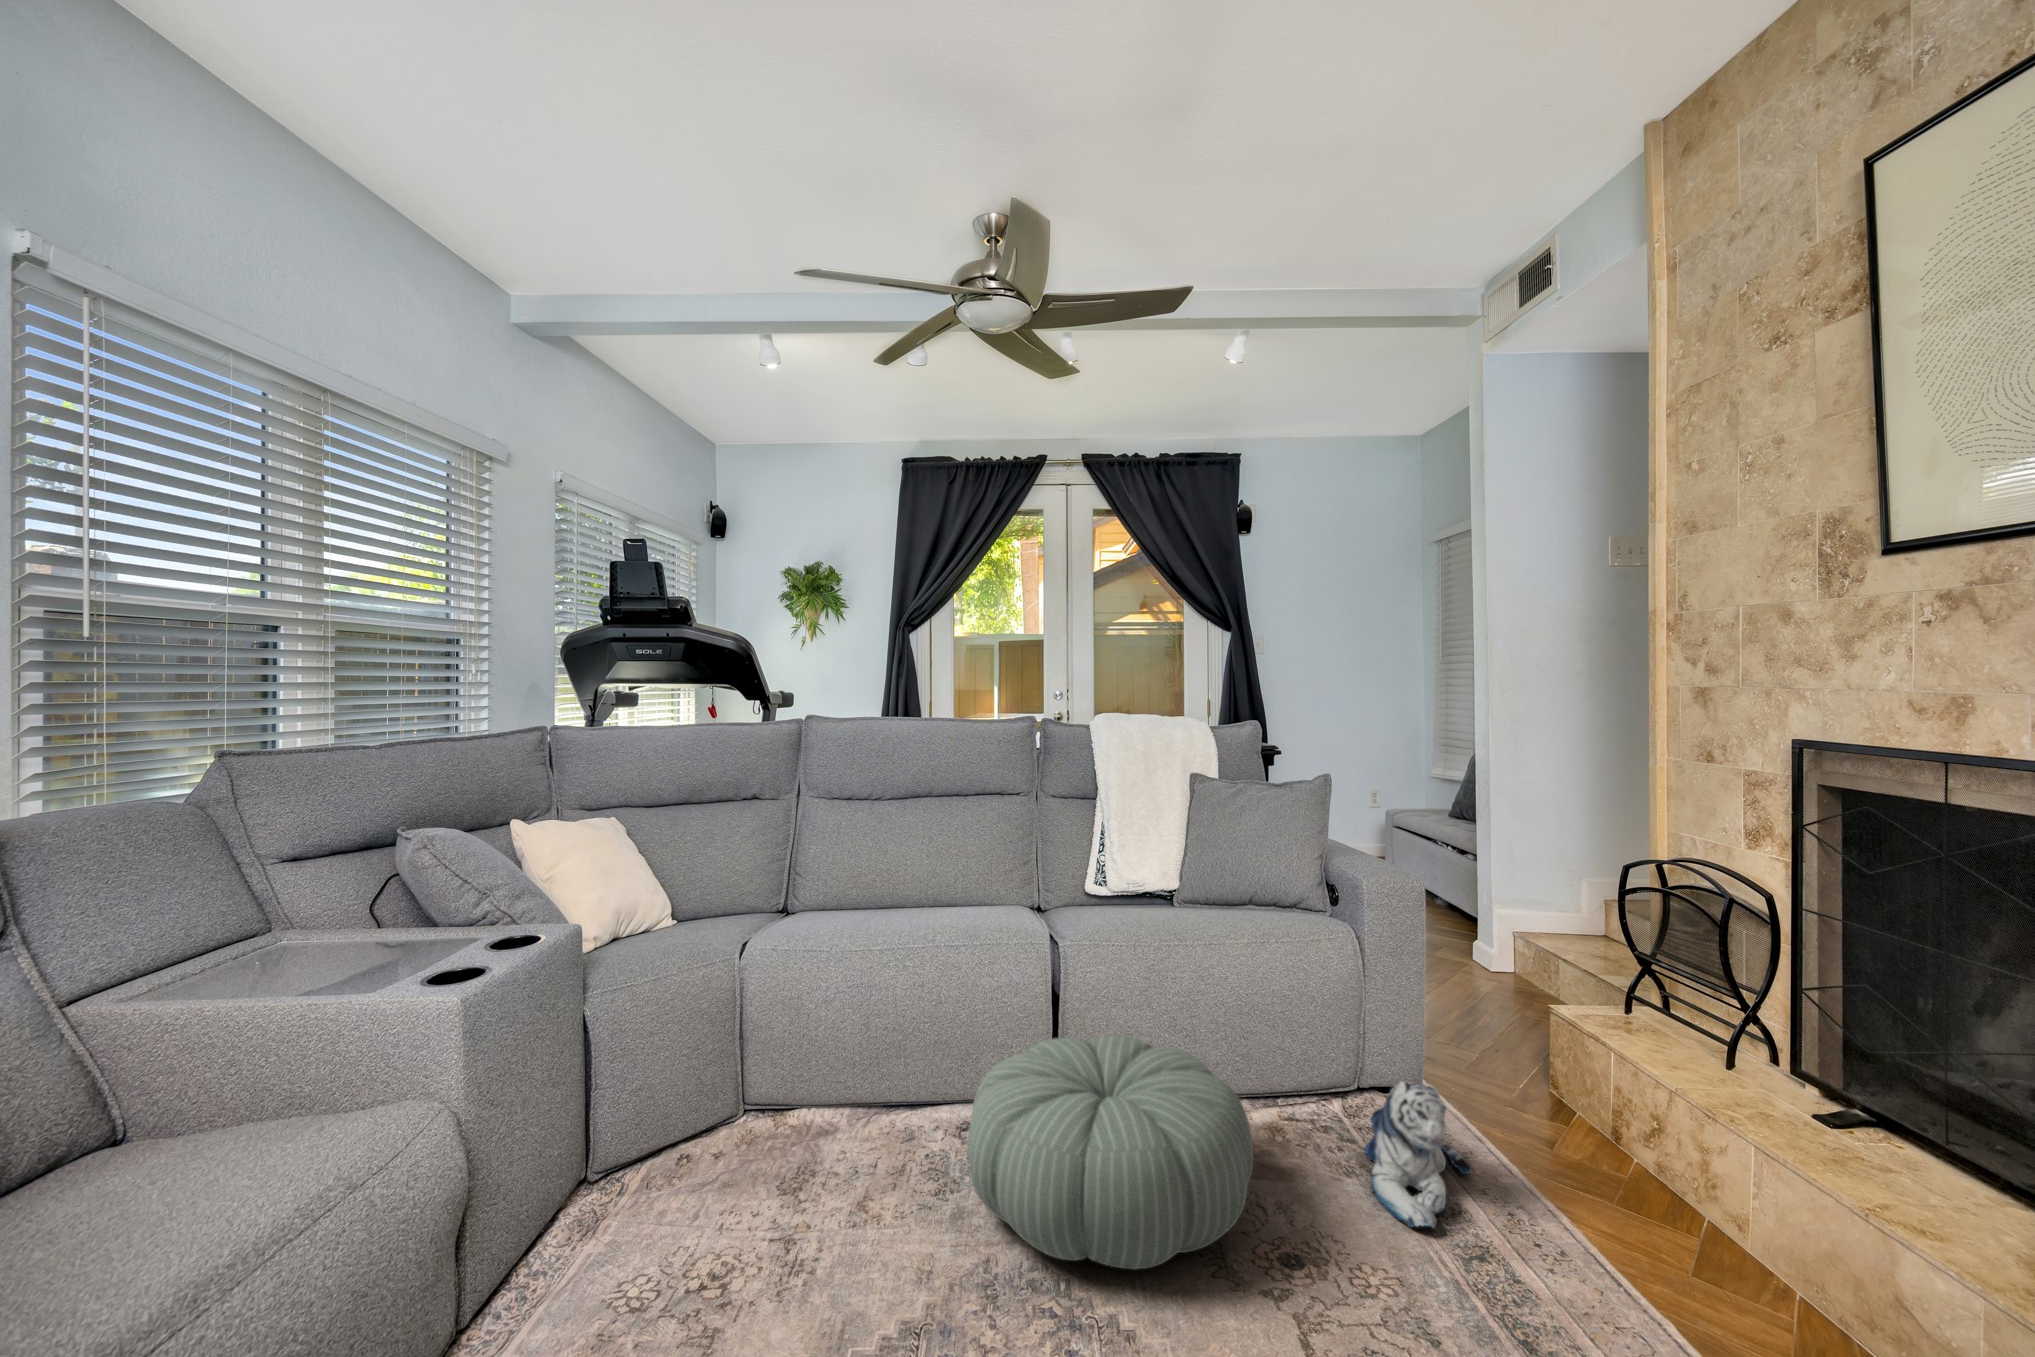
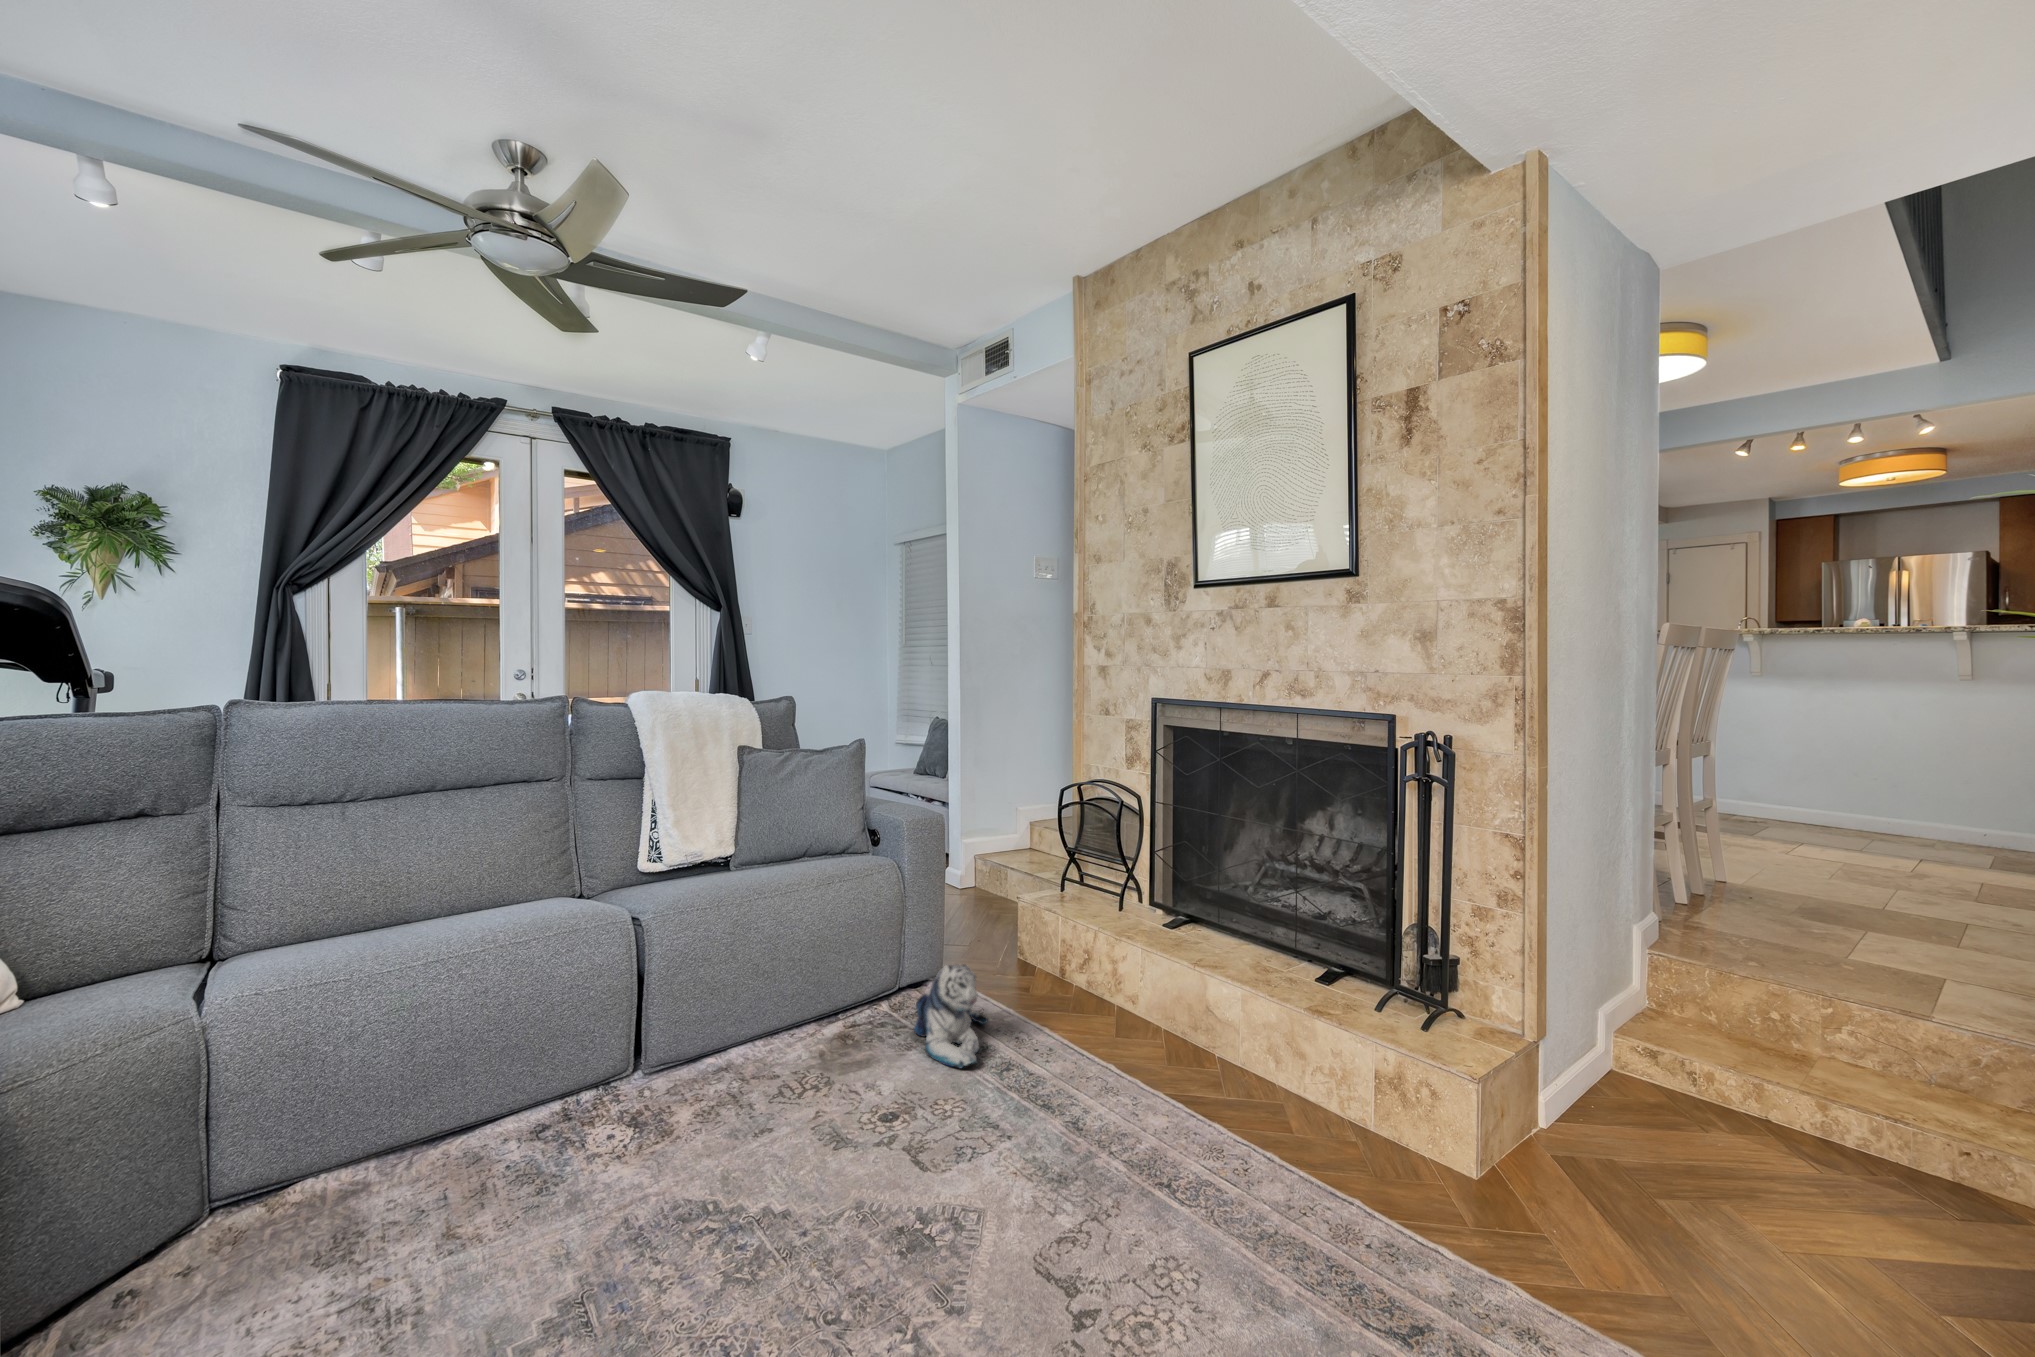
pouf: present [967,1035,1253,1269] -> none [572,986,853,1190]

